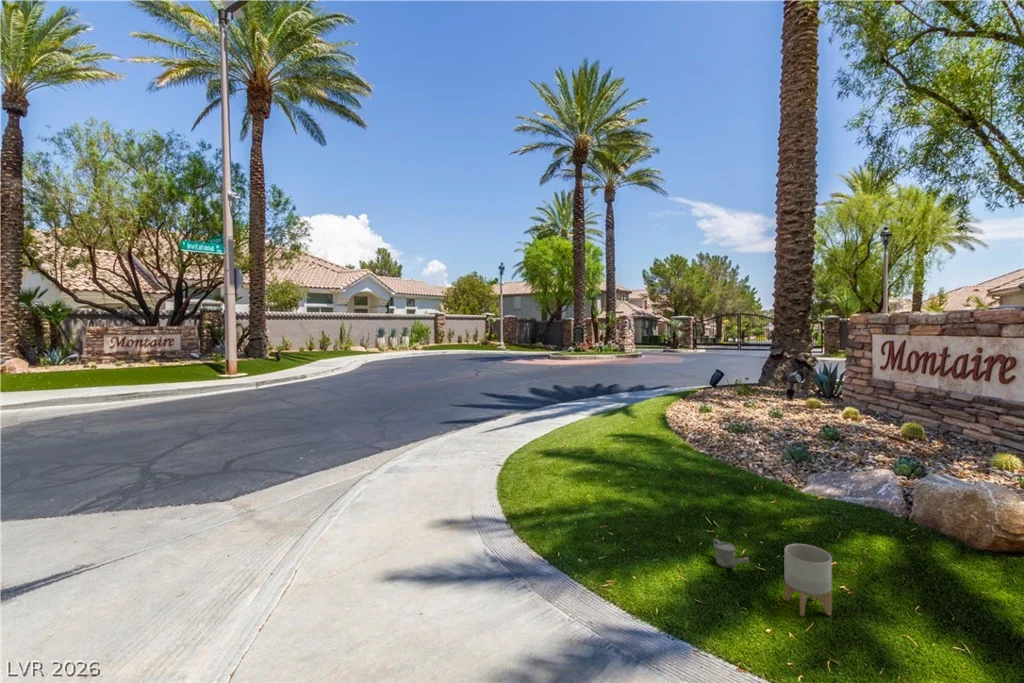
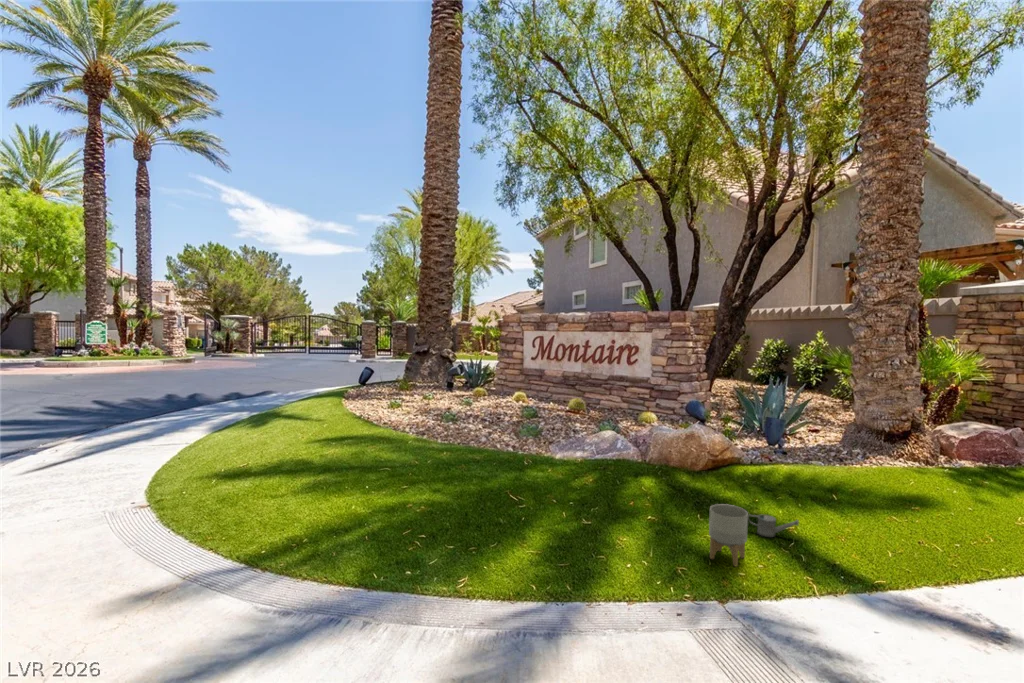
watering can: present [713,539,749,568] -> present [748,515,799,537]

